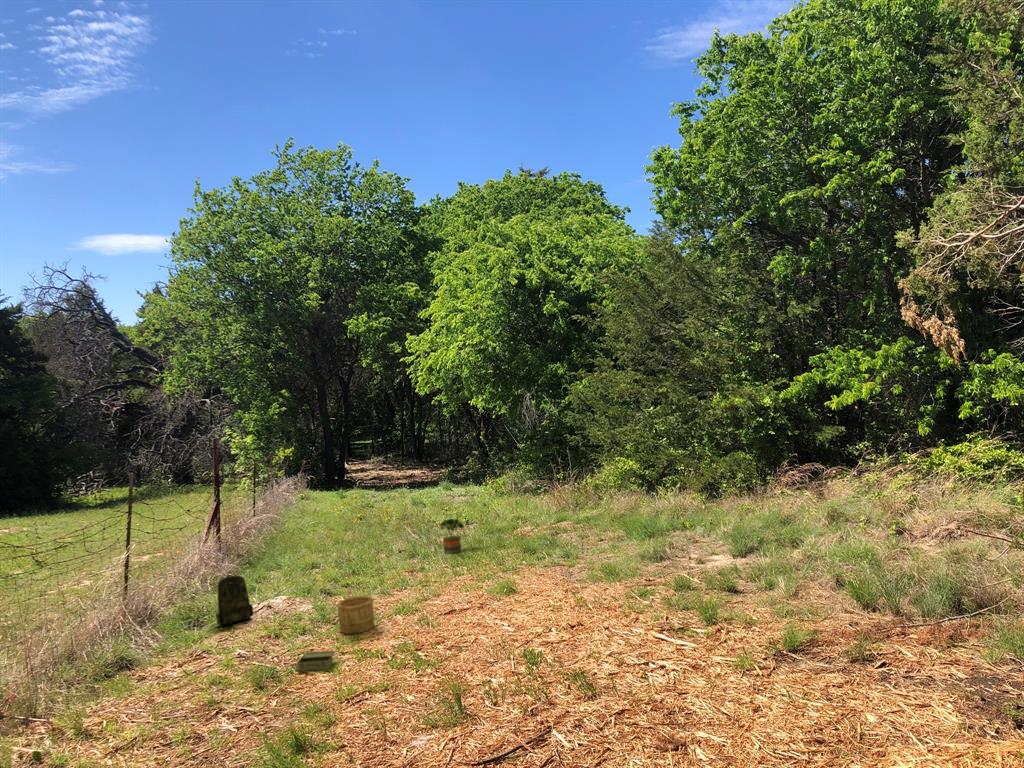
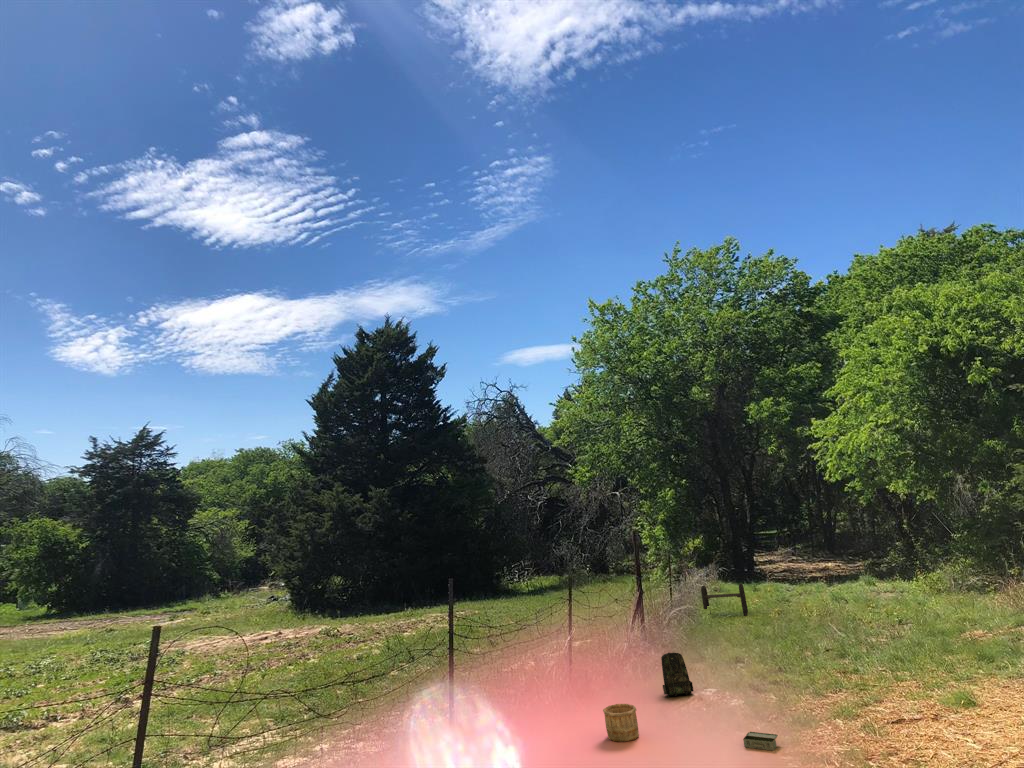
bench: none [285,493,332,531] -> present [701,583,748,616]
potted tree: present [440,519,464,554] -> none [869,617,901,657]
wooden bucket: present [337,596,374,634] -> present [603,704,639,742]

